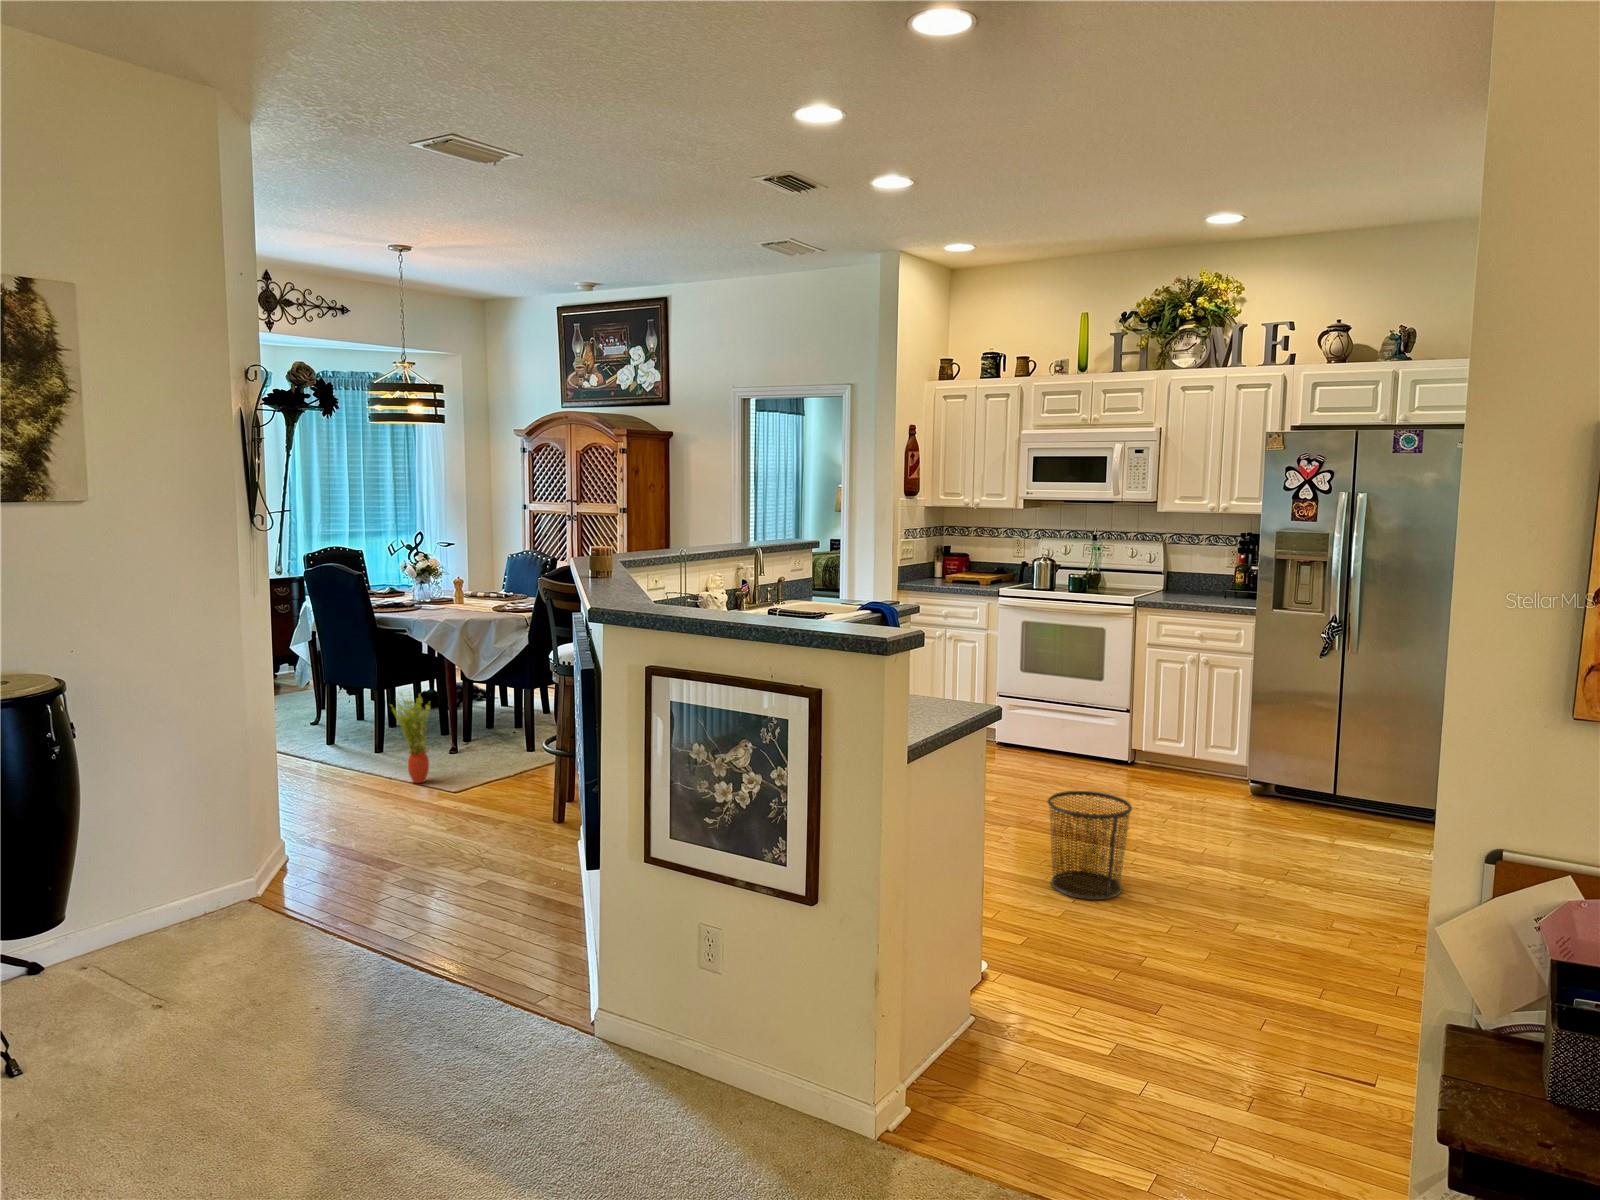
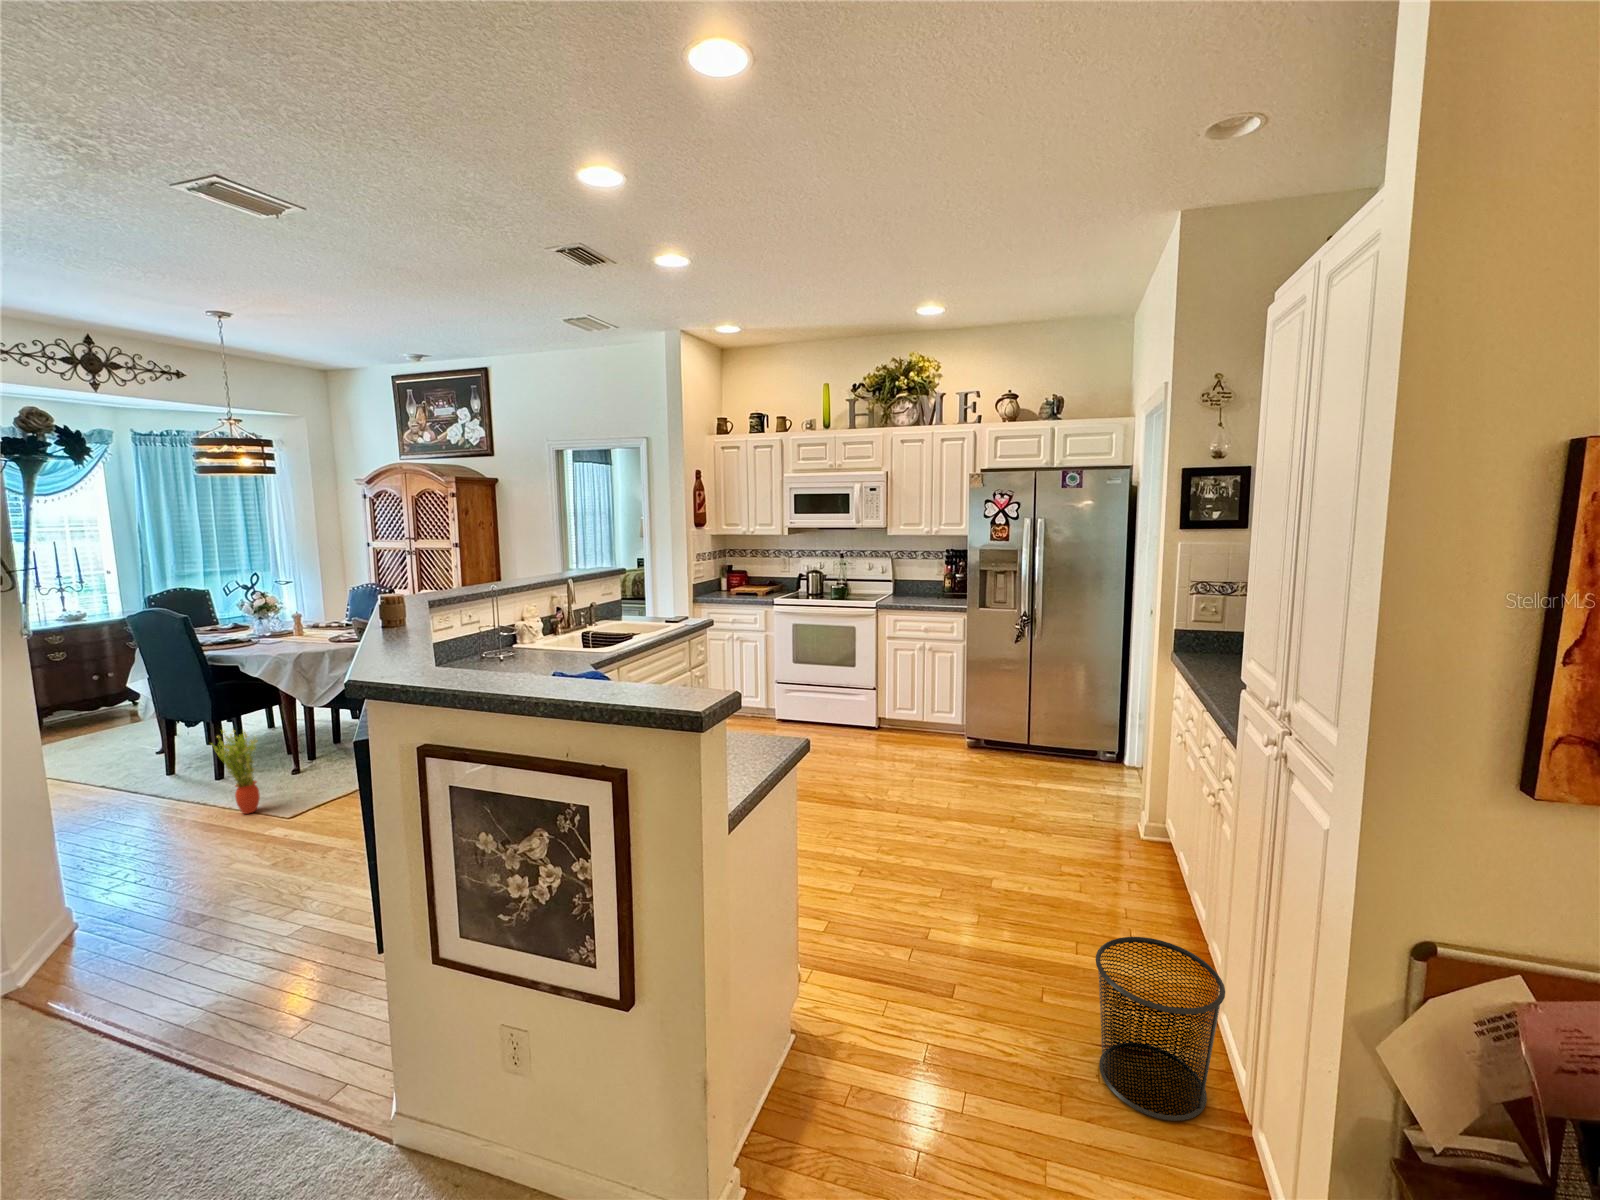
waste bin: present [1047,791,1132,900] -> present [1096,937,1225,1121]

